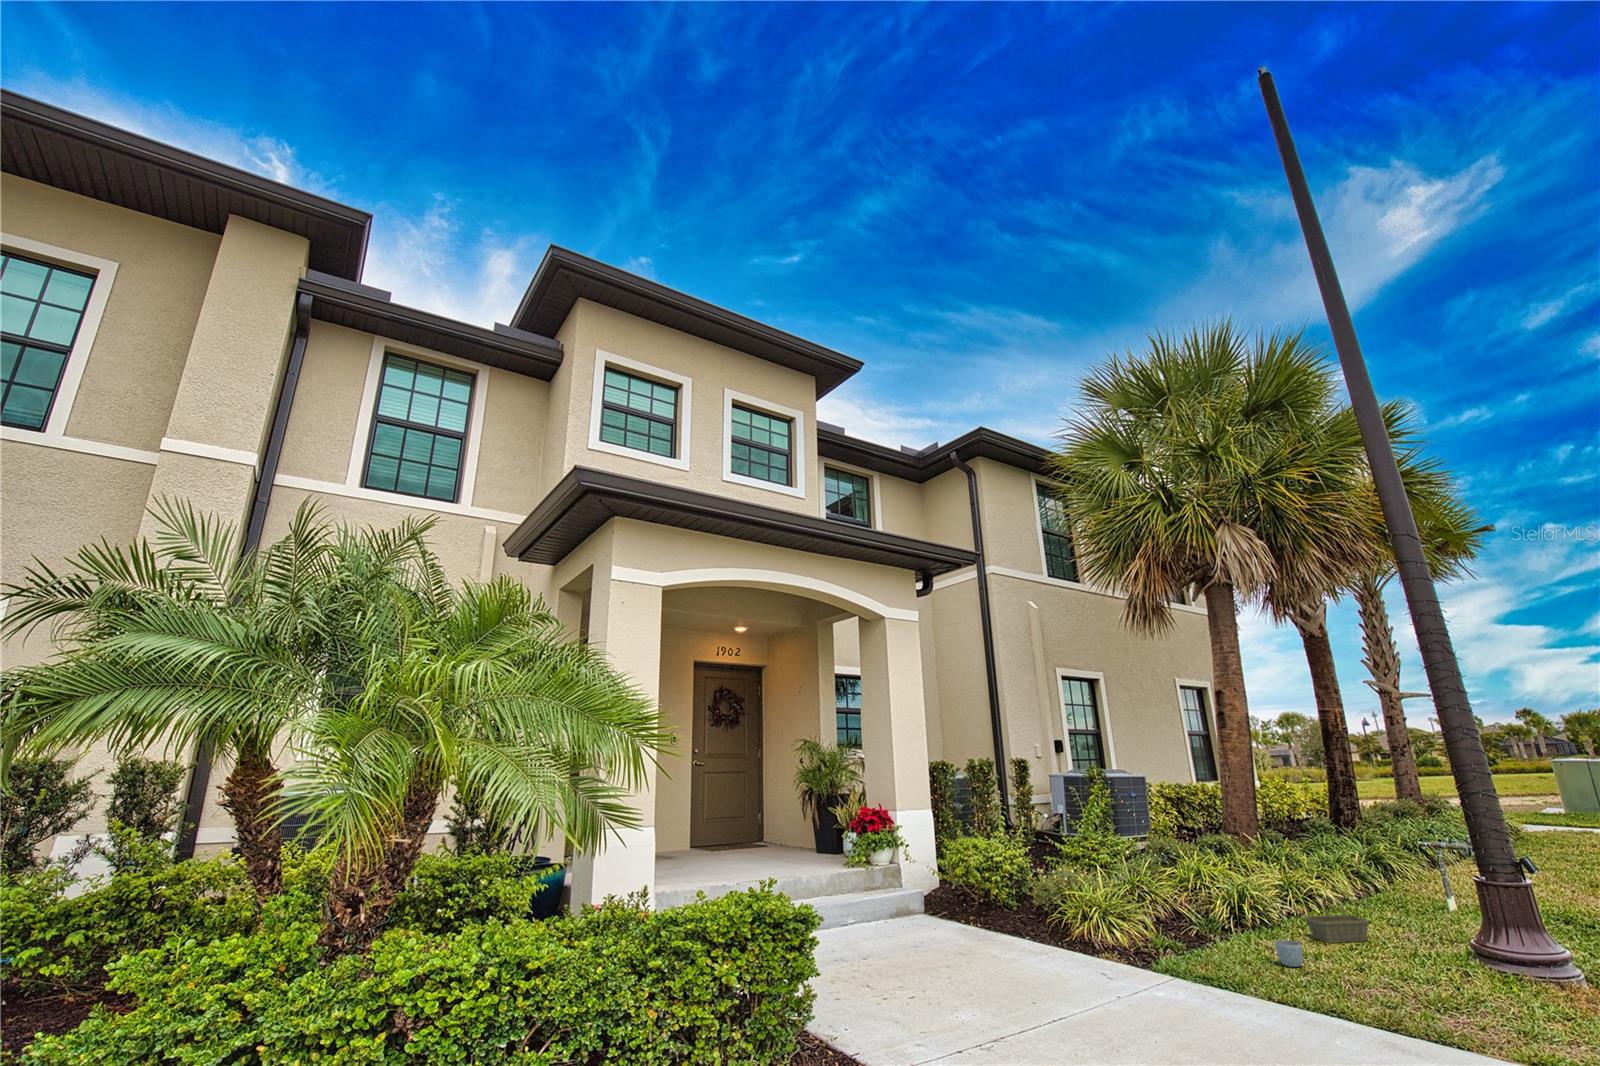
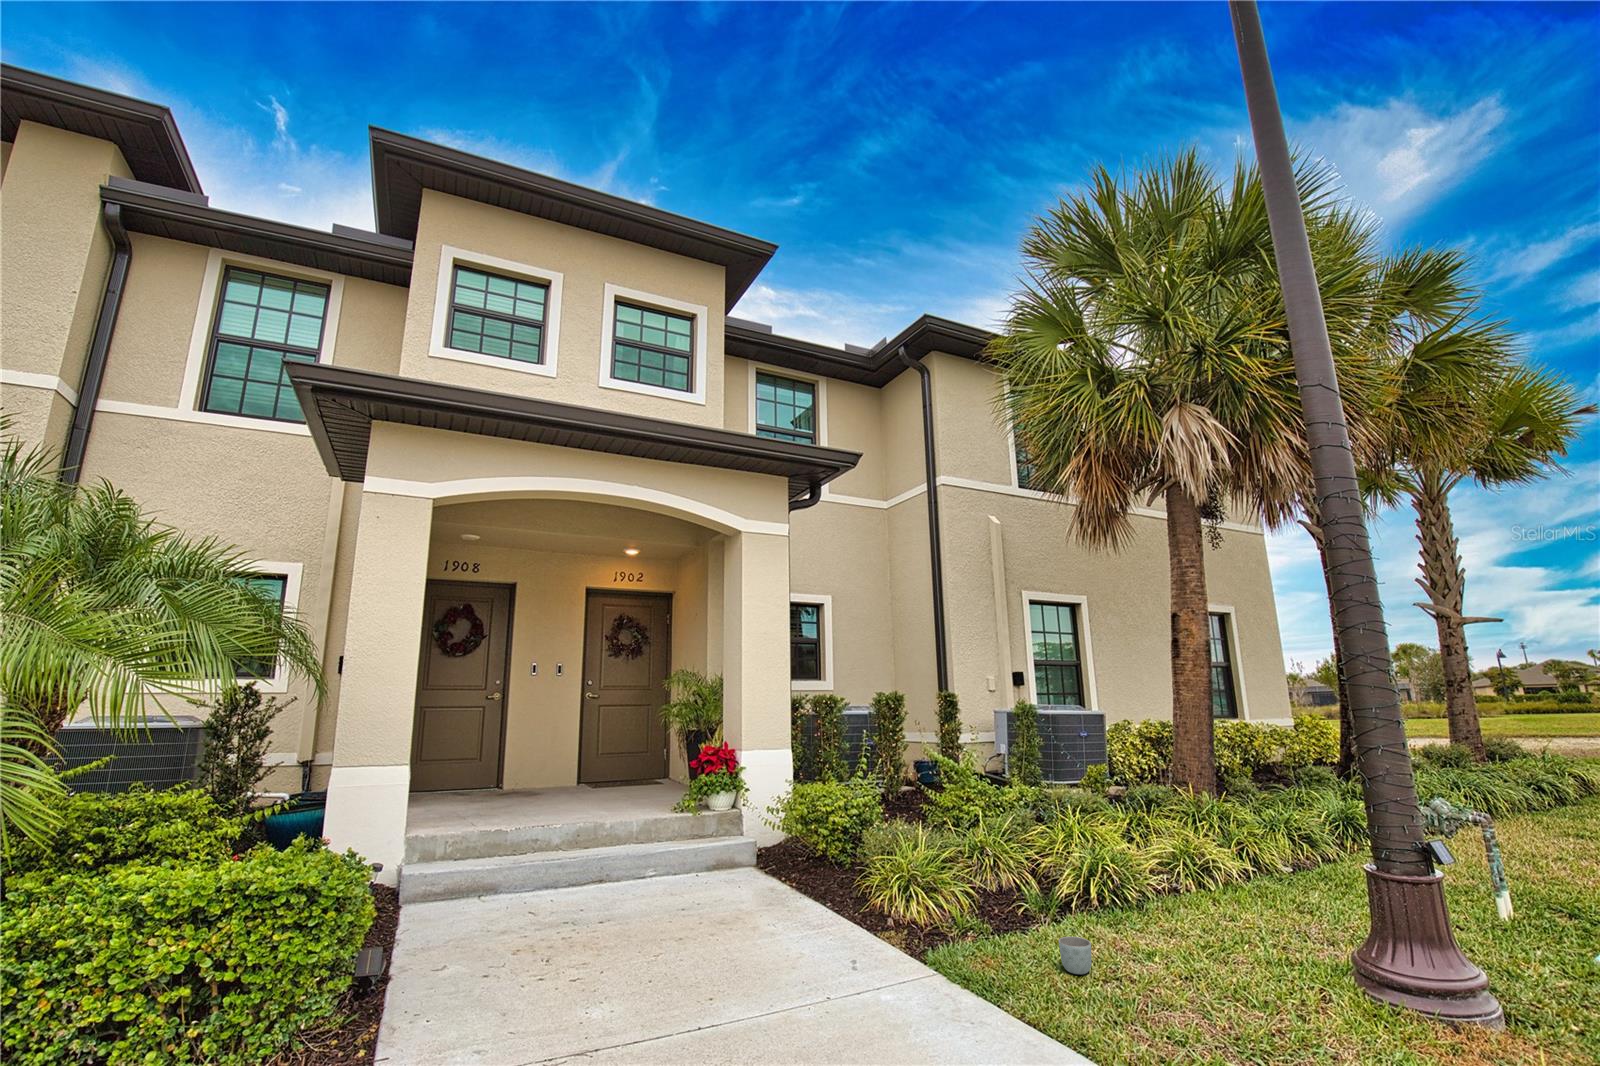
basket: present [1304,899,1368,943] -> none [1152,880,1230,940]

